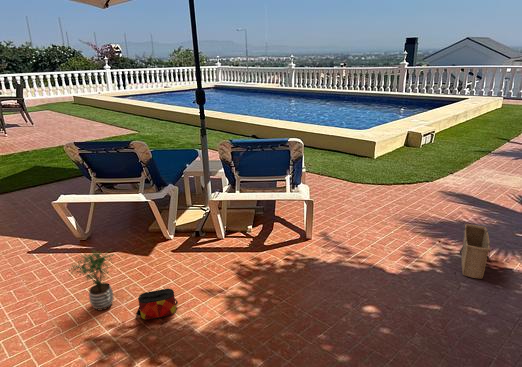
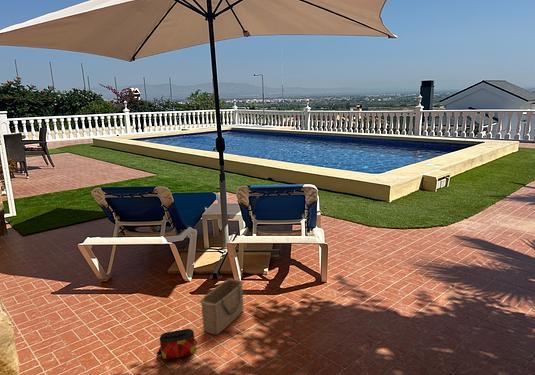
basket: present [460,224,490,279] -> present [200,279,243,334]
potted plant: present [71,249,114,310] -> none [95,288,141,350]

